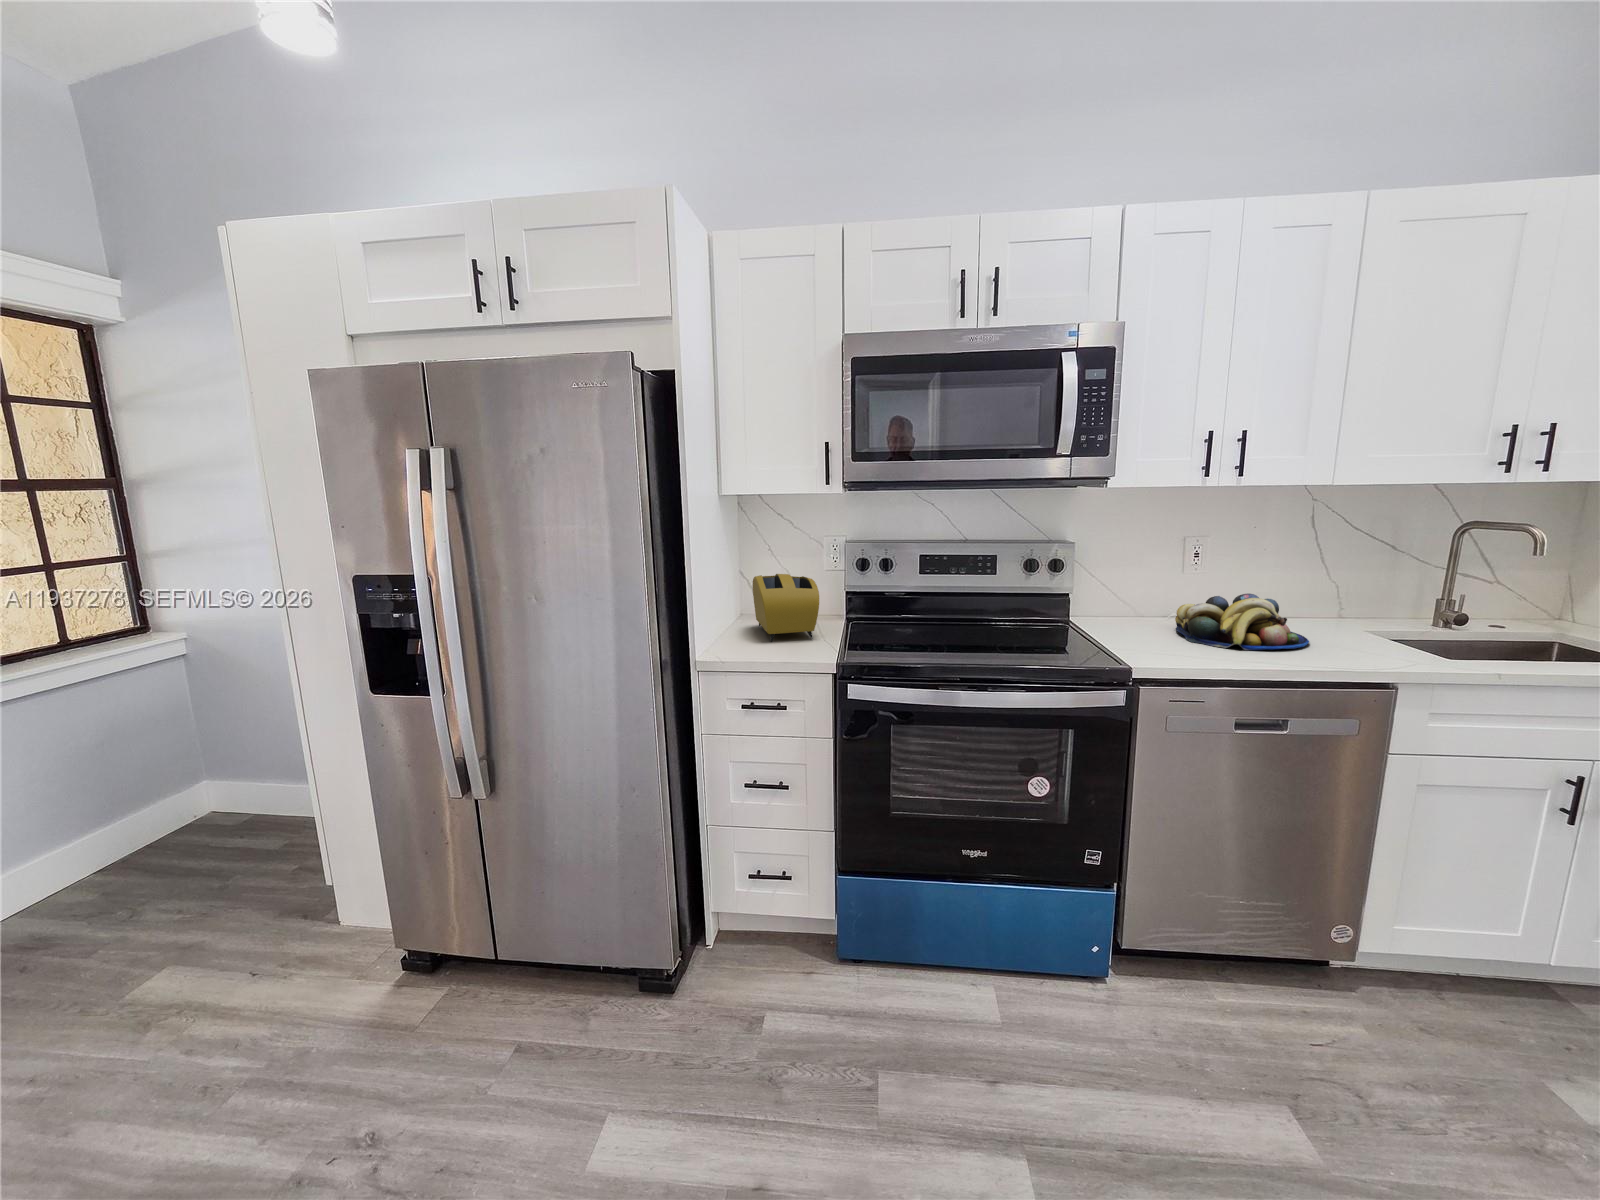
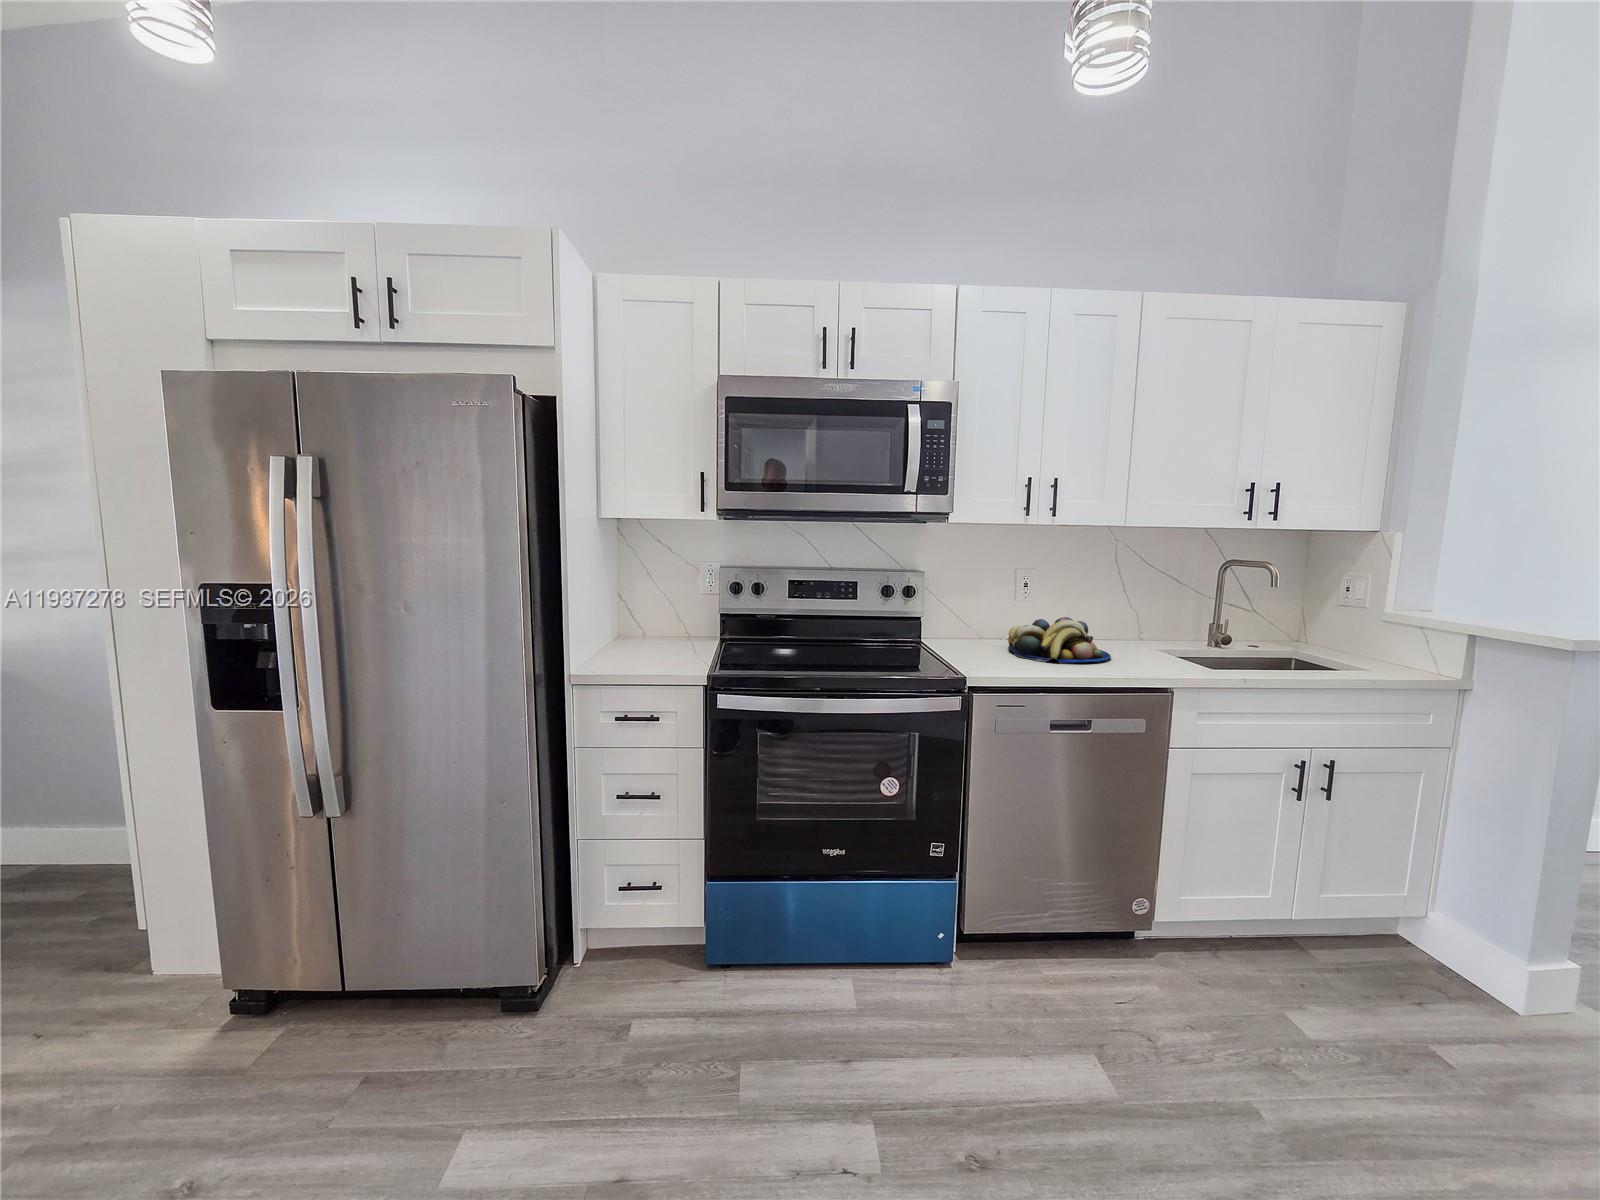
toaster: present [753,574,819,642] -> none [631,595,694,658]

